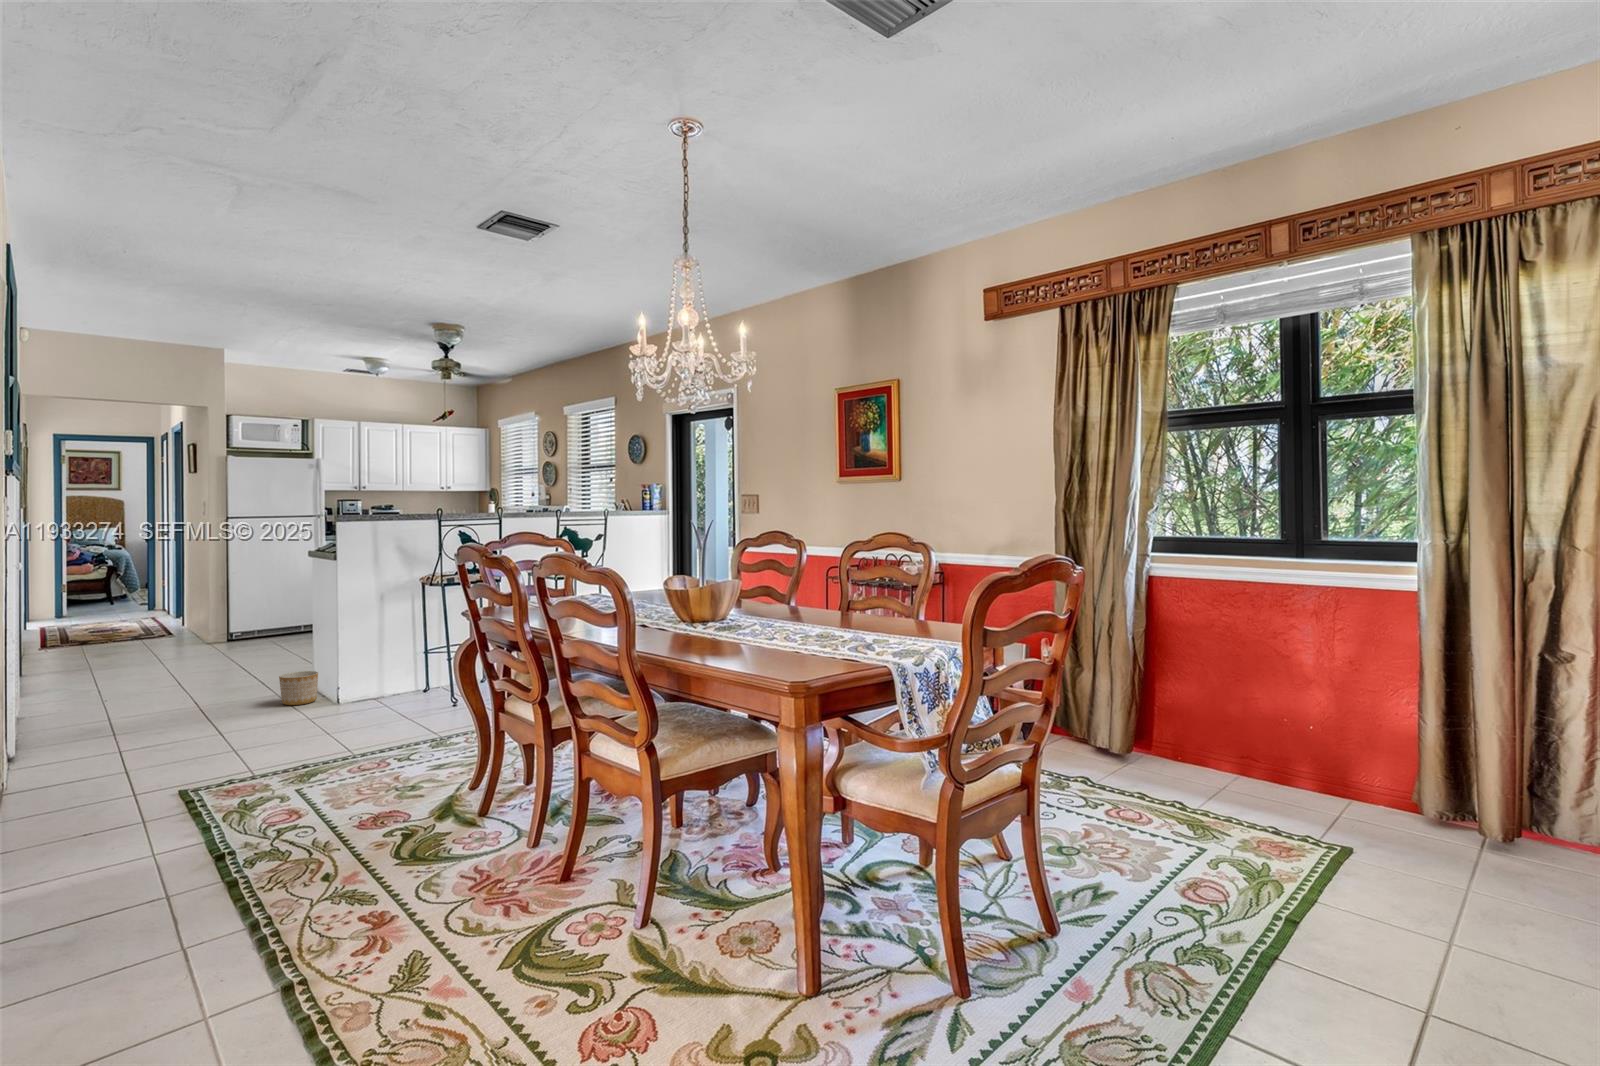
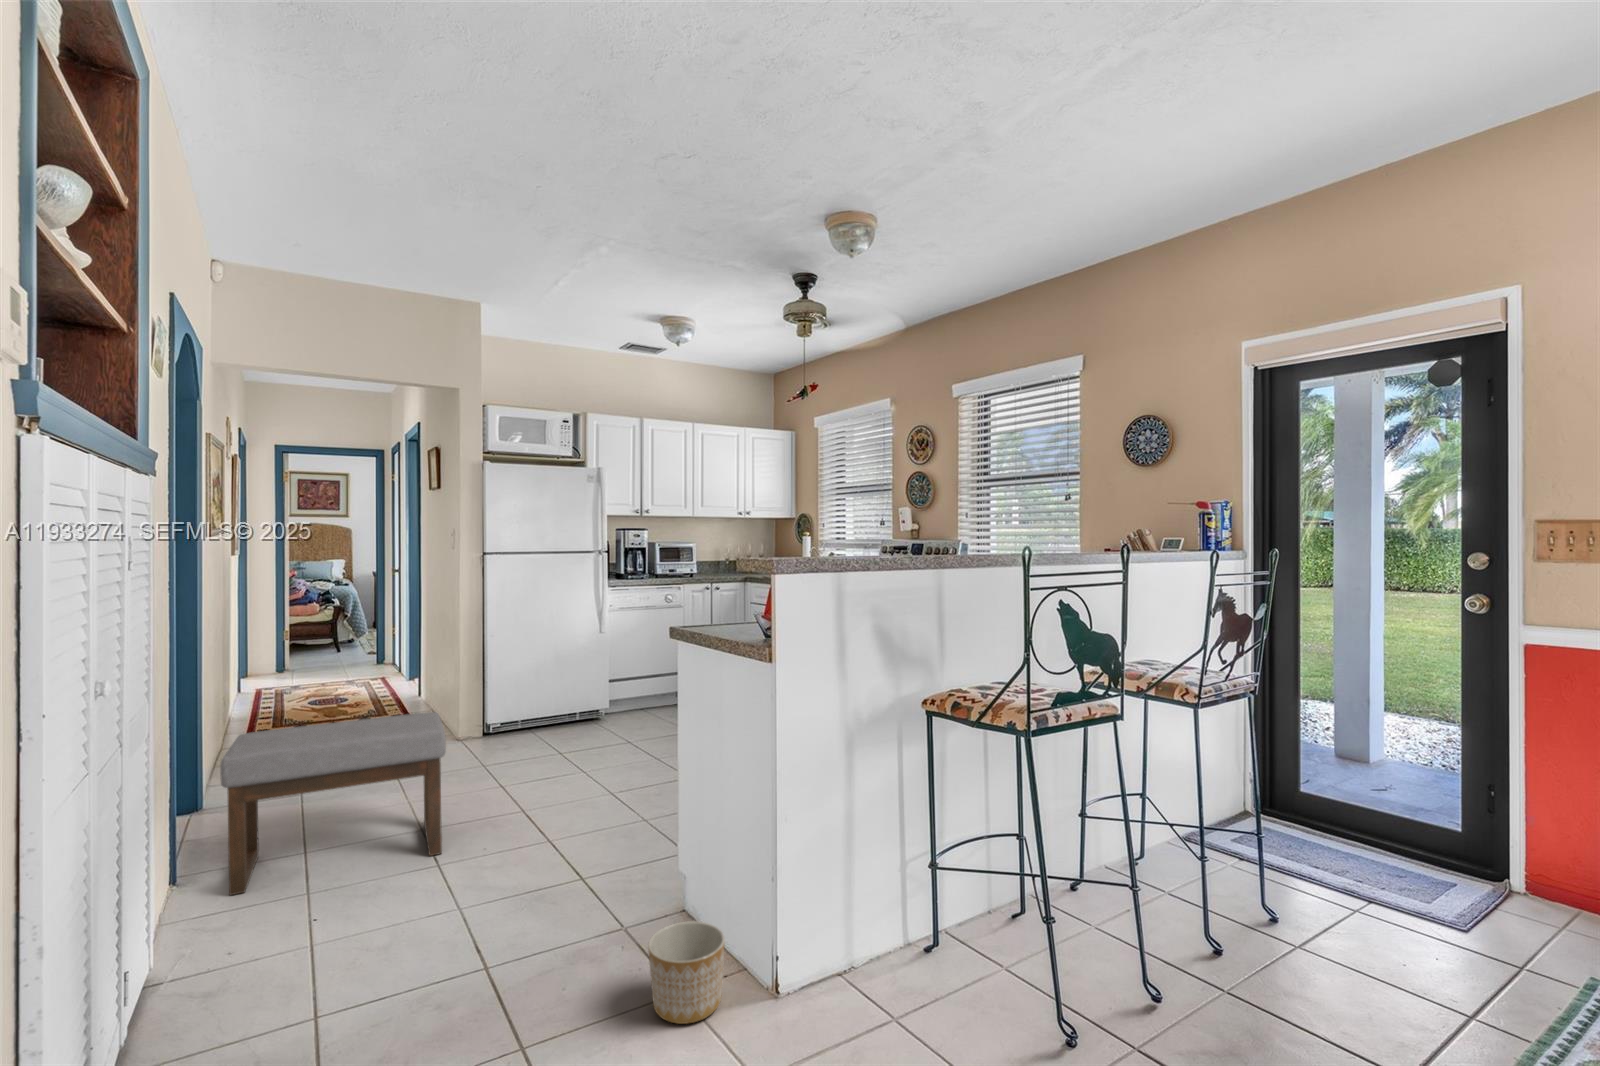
ottoman: none [51,604,189,691] -> present [220,712,446,895]

